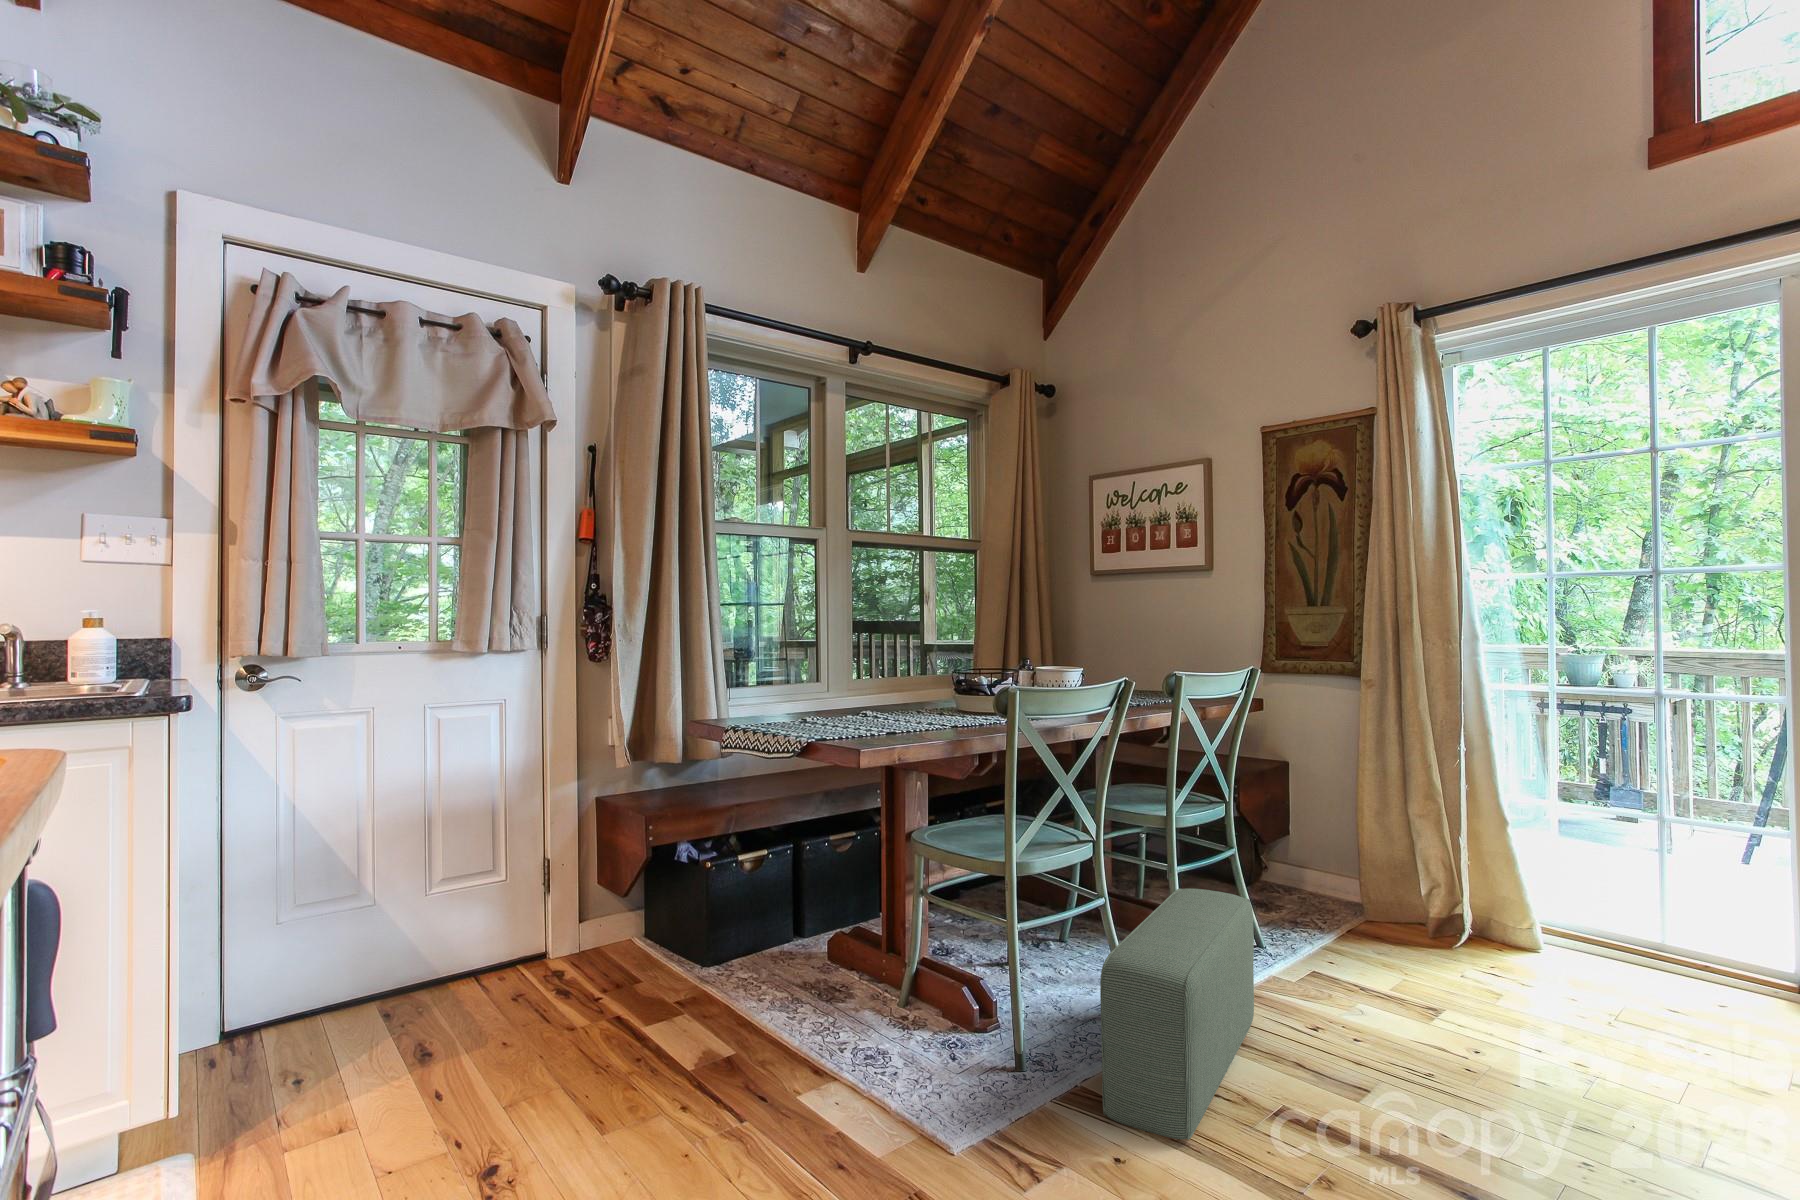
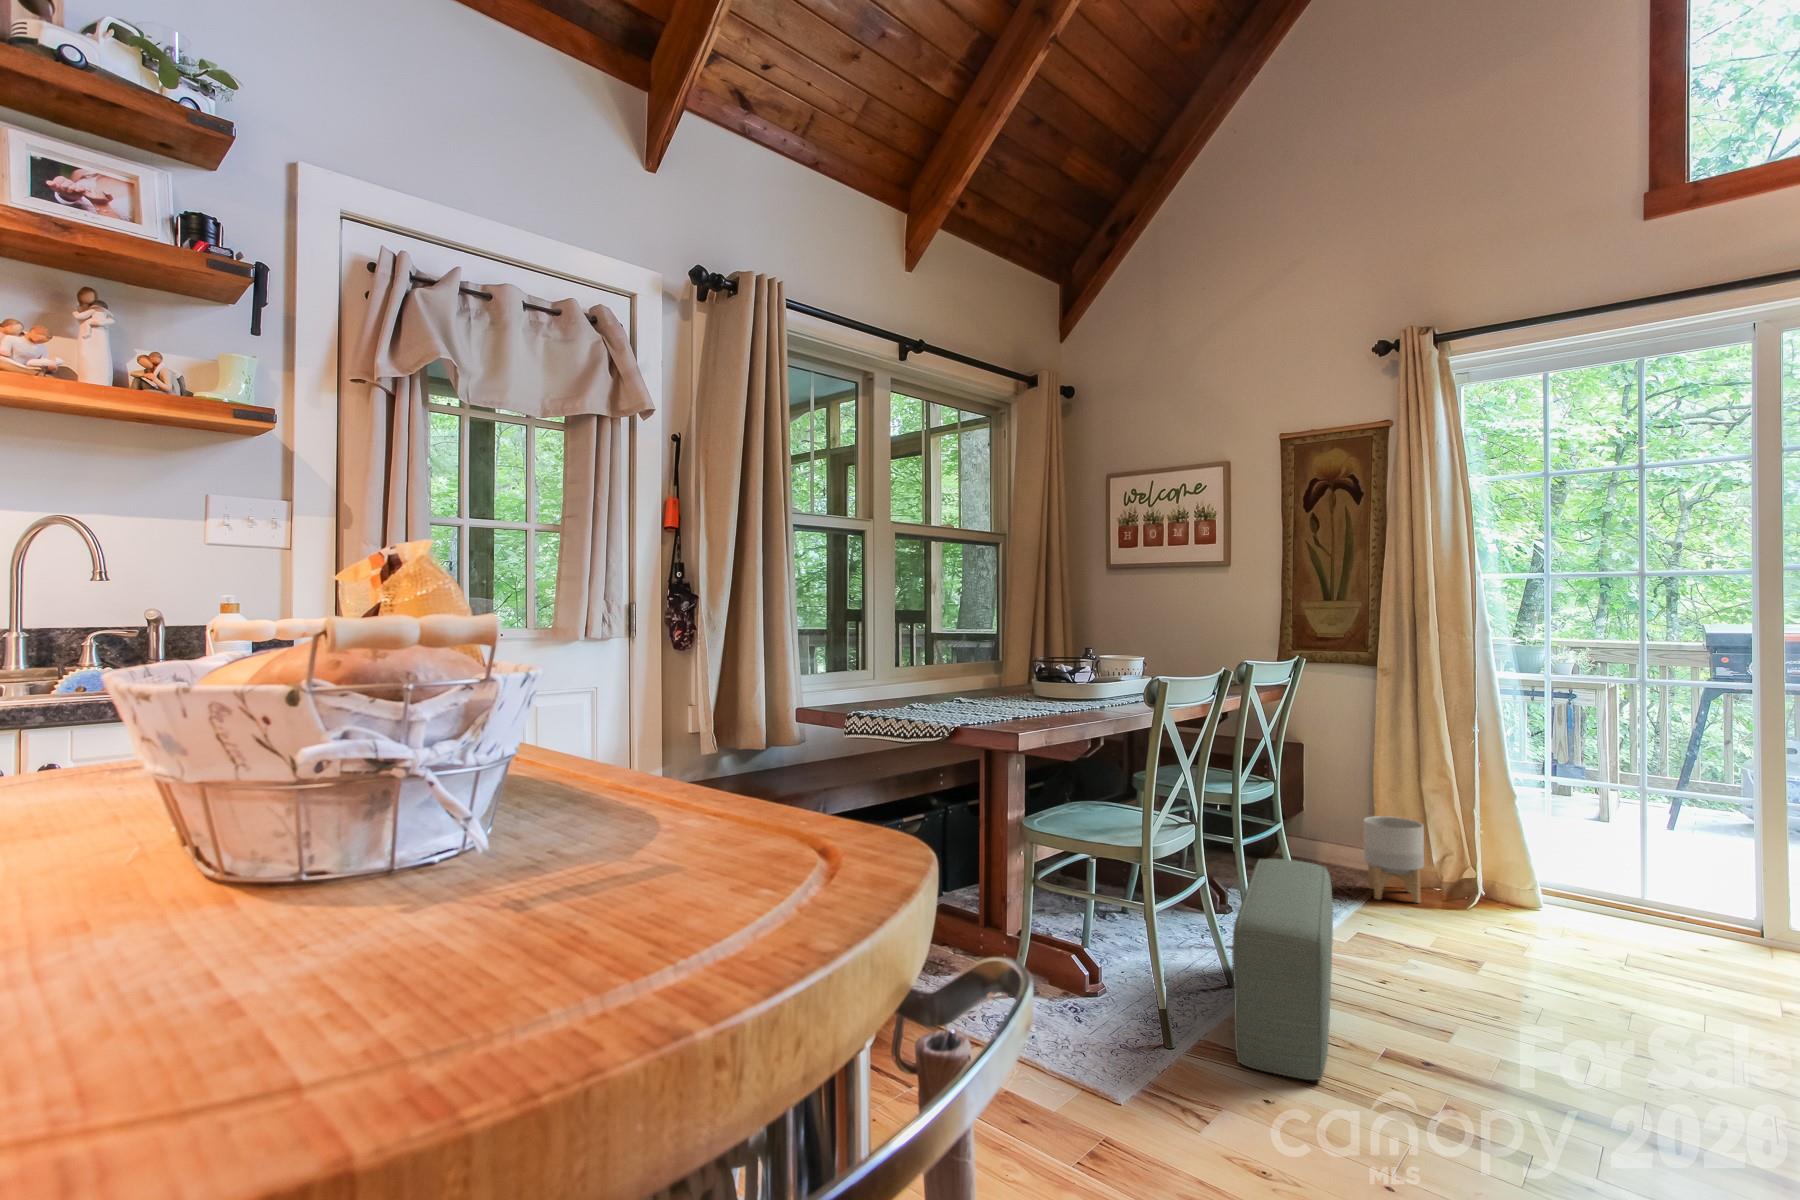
planter: none [1340,842,1406,940] -> present [1364,816,1424,903]

